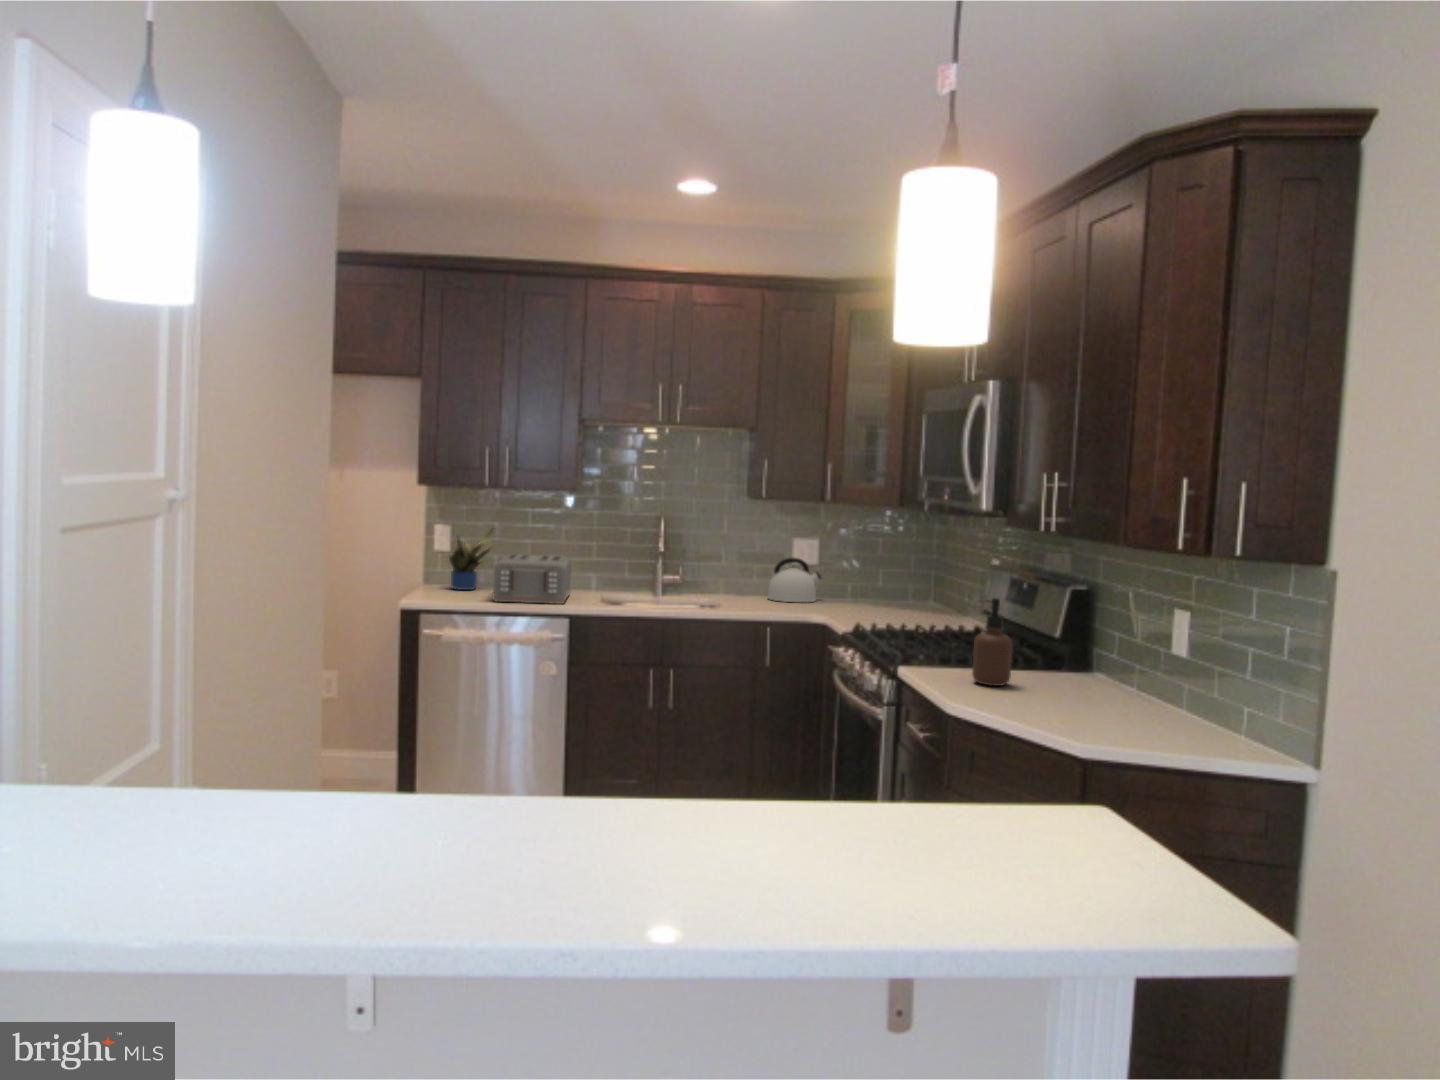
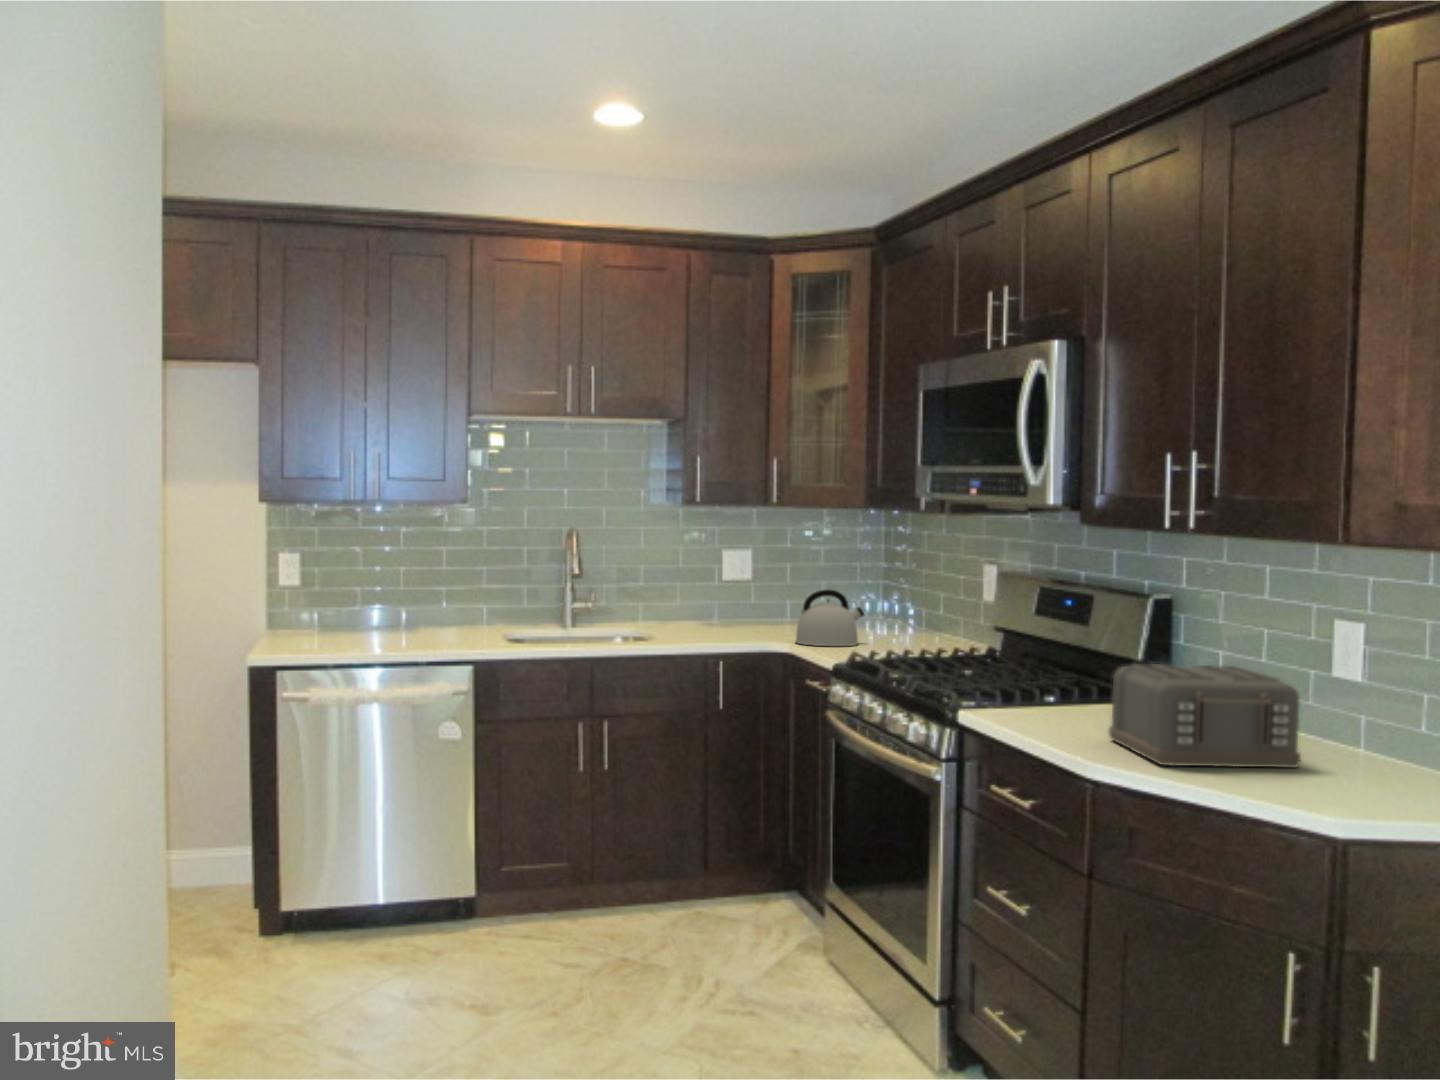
potted plant: present [449,529,492,590] -> none [388,554,445,638]
toaster: present [493,554,571,604] -> present [1108,664,1301,768]
soap dispenser: present [972,598,1012,686] -> none [1045,623,1093,730]

